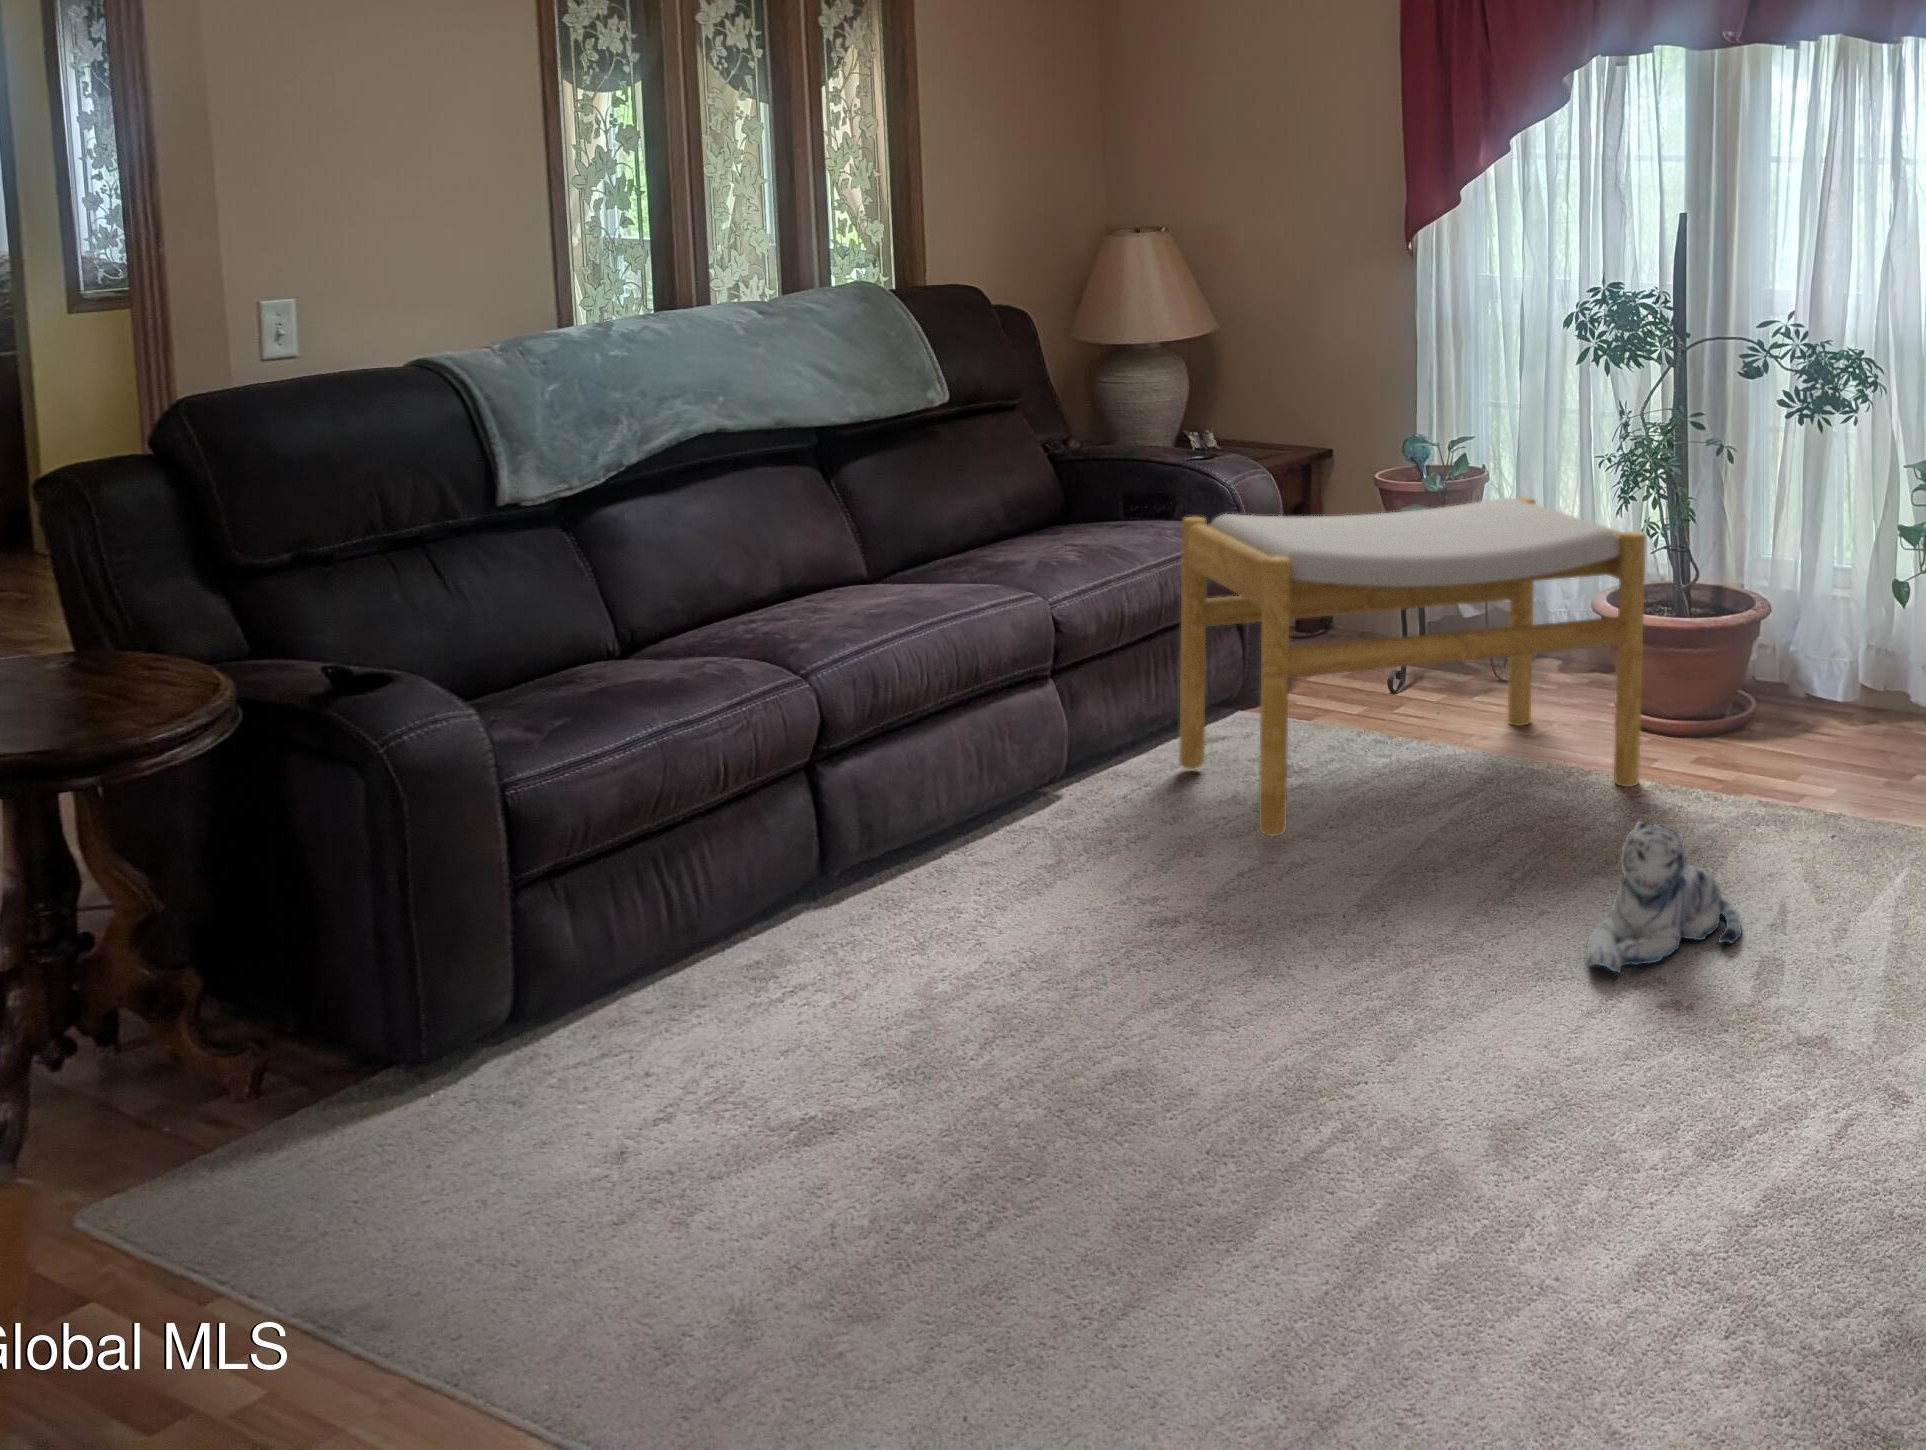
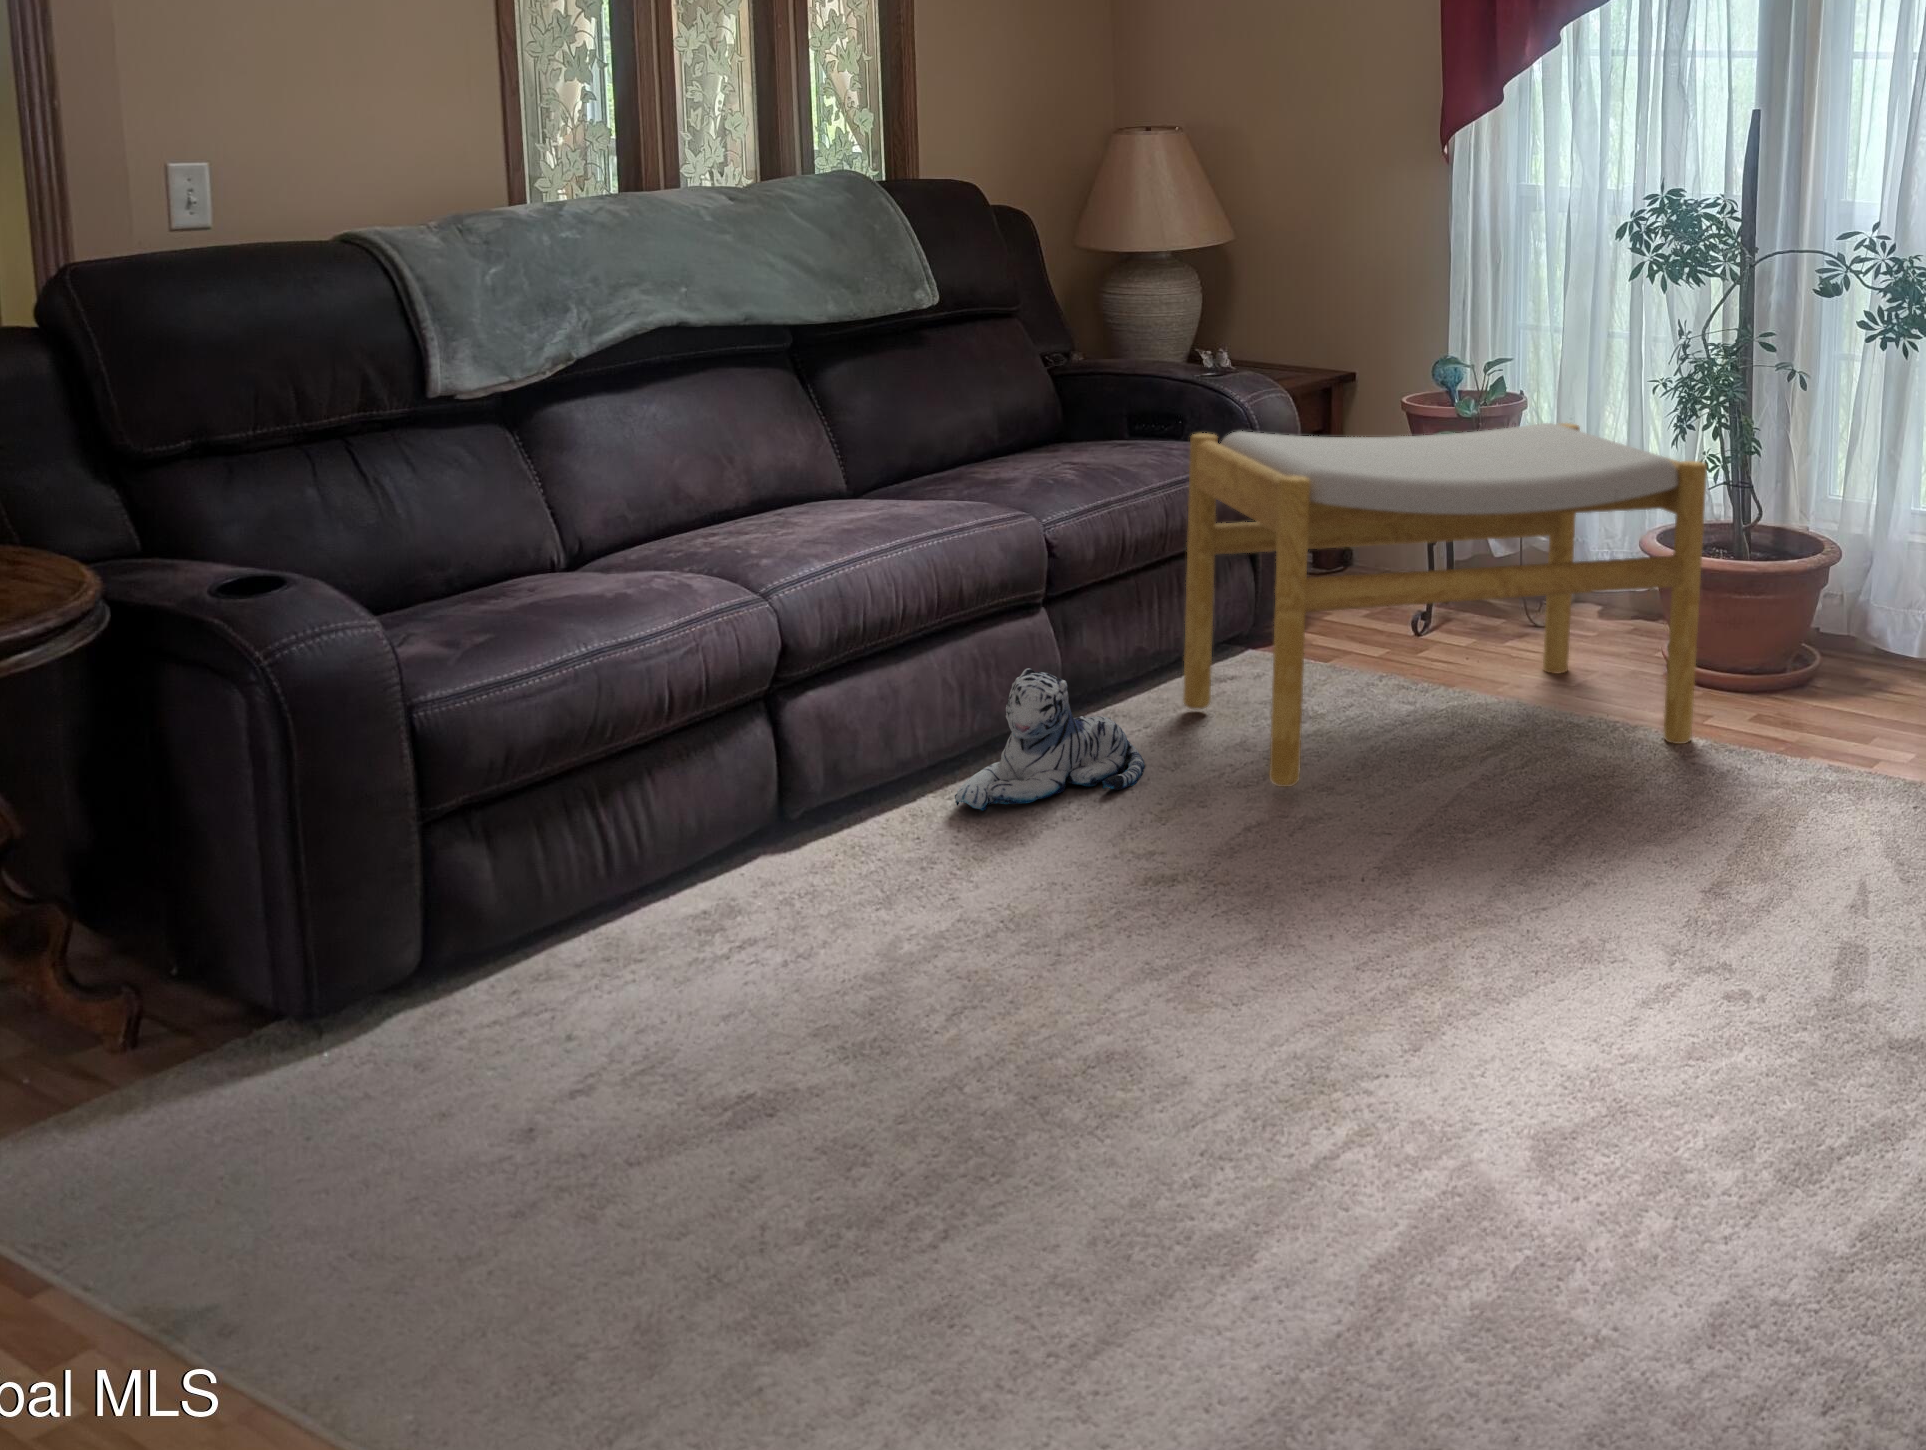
plush toy: present [1587,821,1741,972] -> present [955,668,1145,810]

